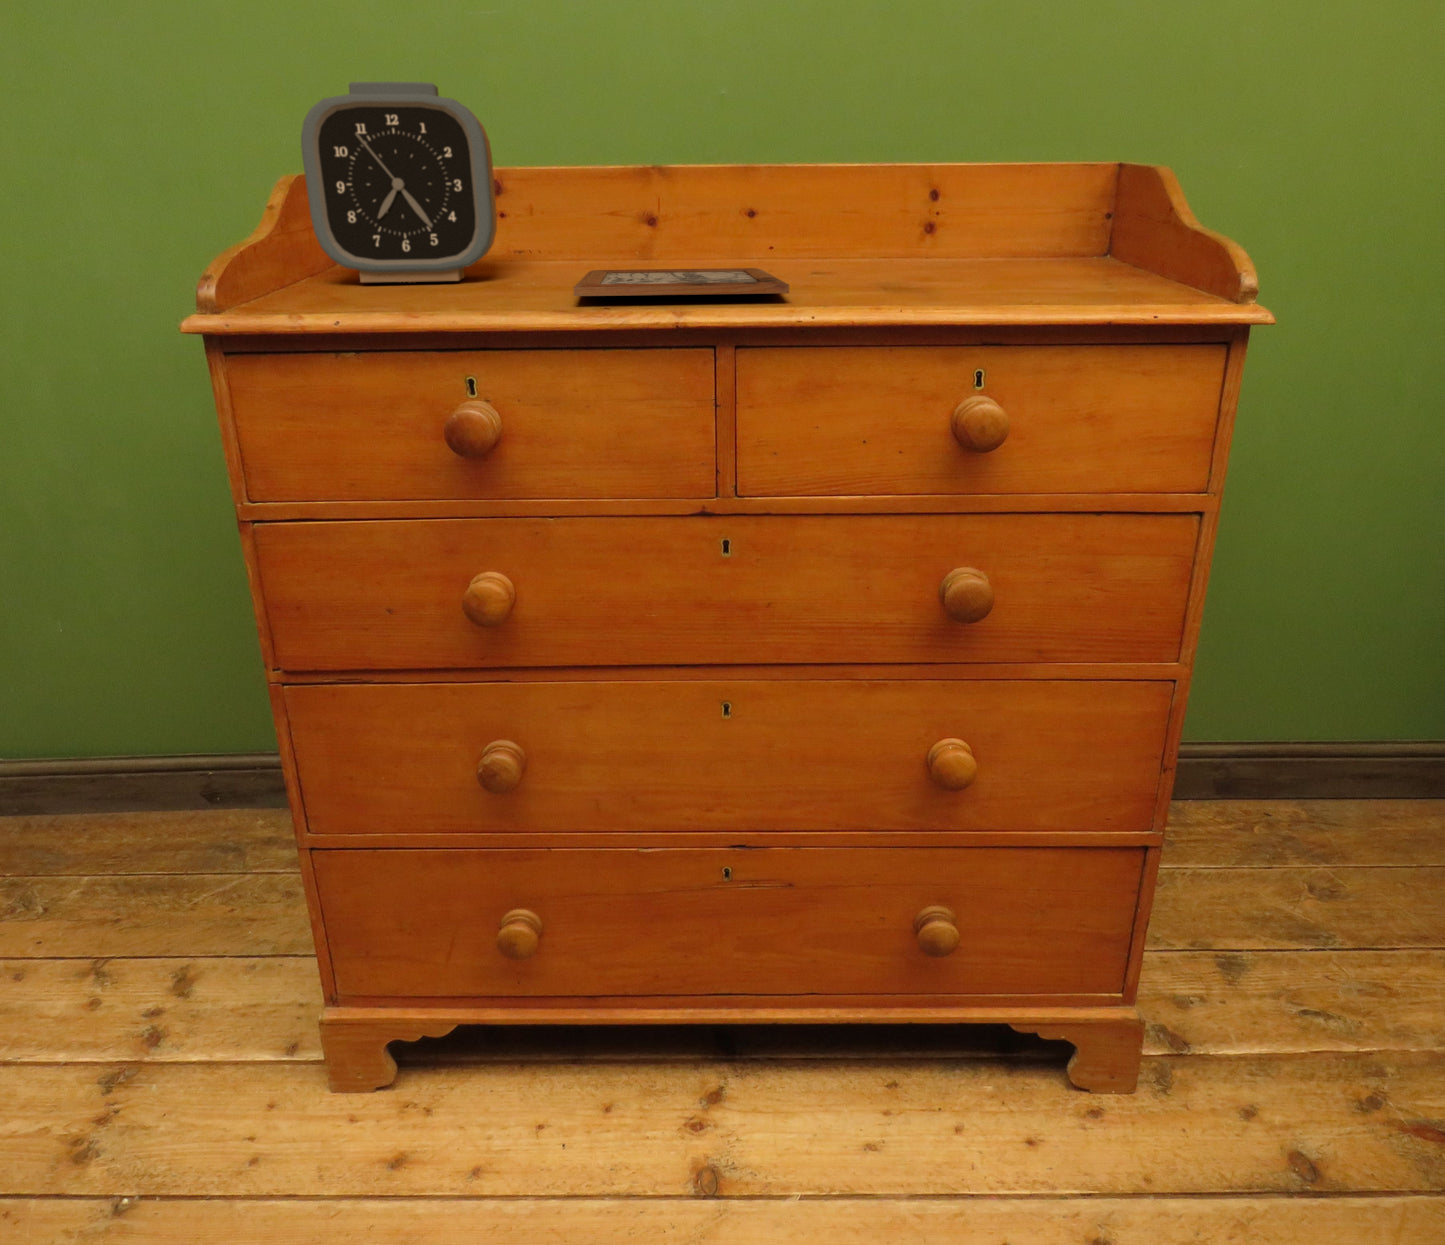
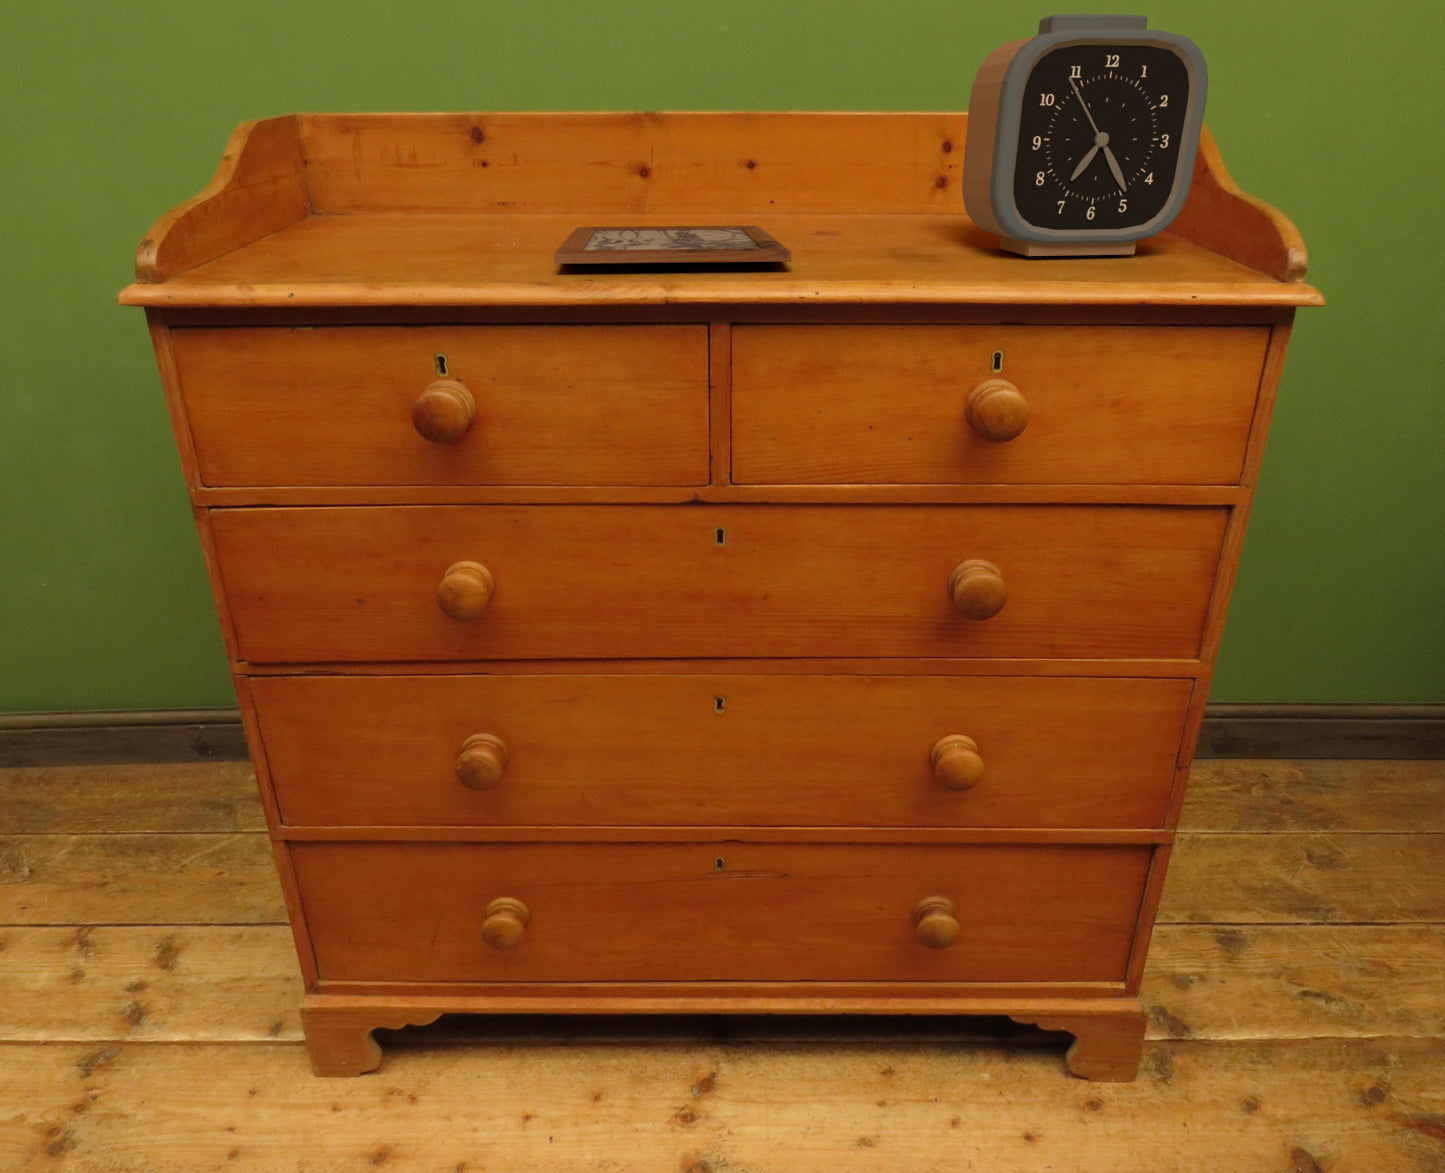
alarm clock: present [301,82,497,282] -> present [962,14,1208,256]

